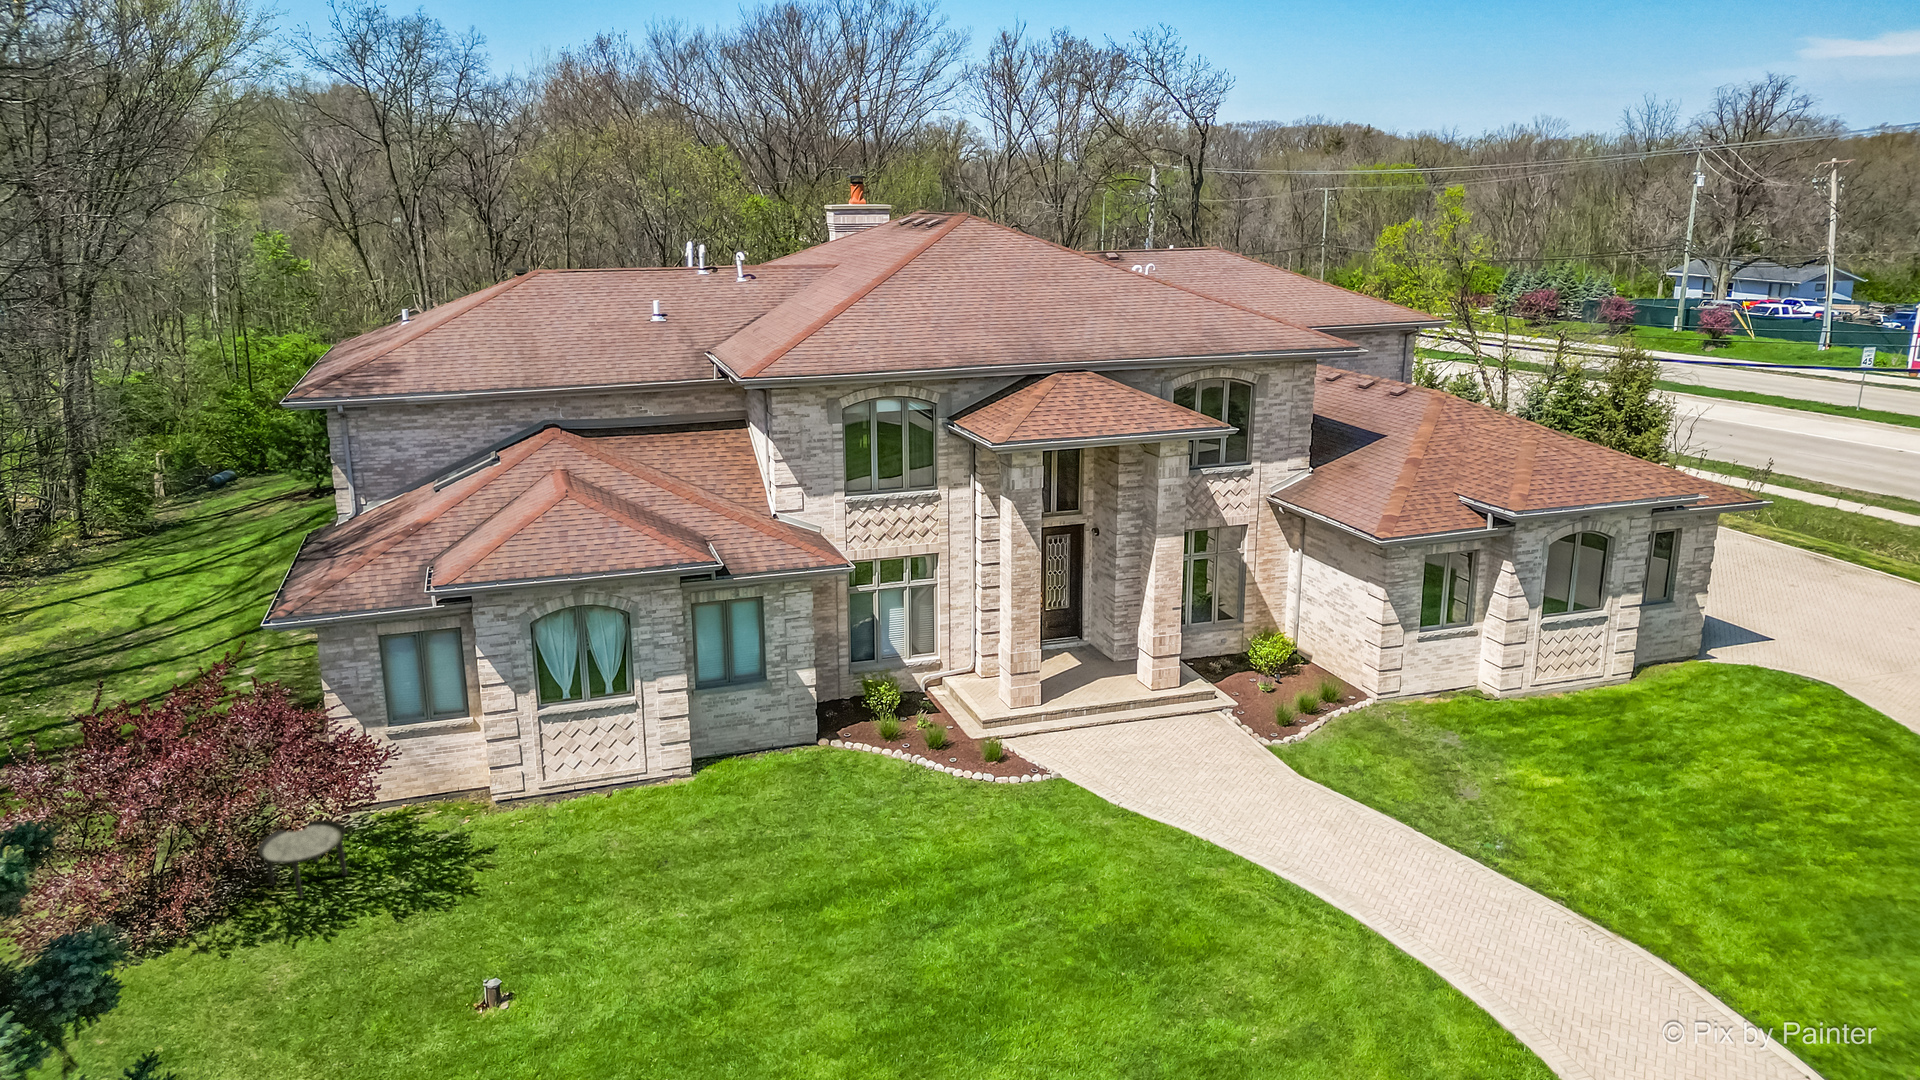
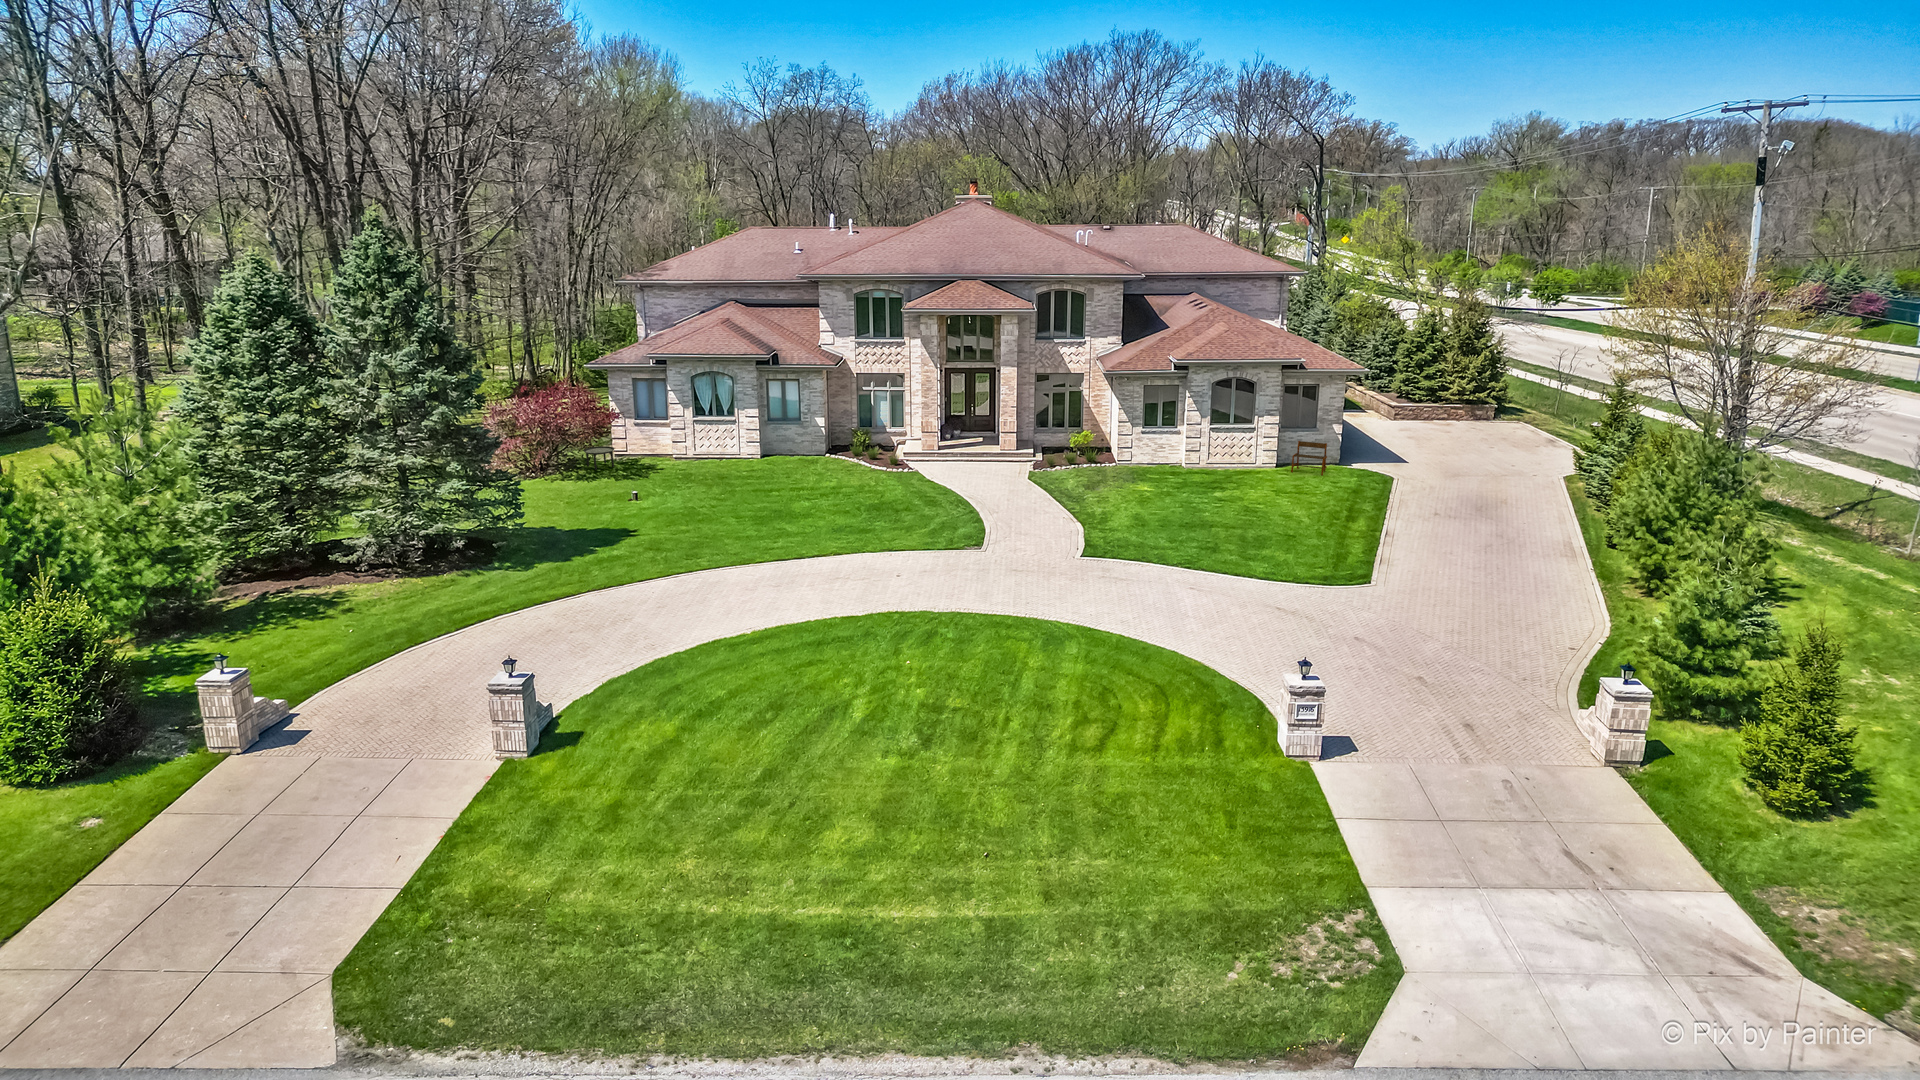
bench: none [1623,623,1694,681] -> present [1291,441,1327,475]

